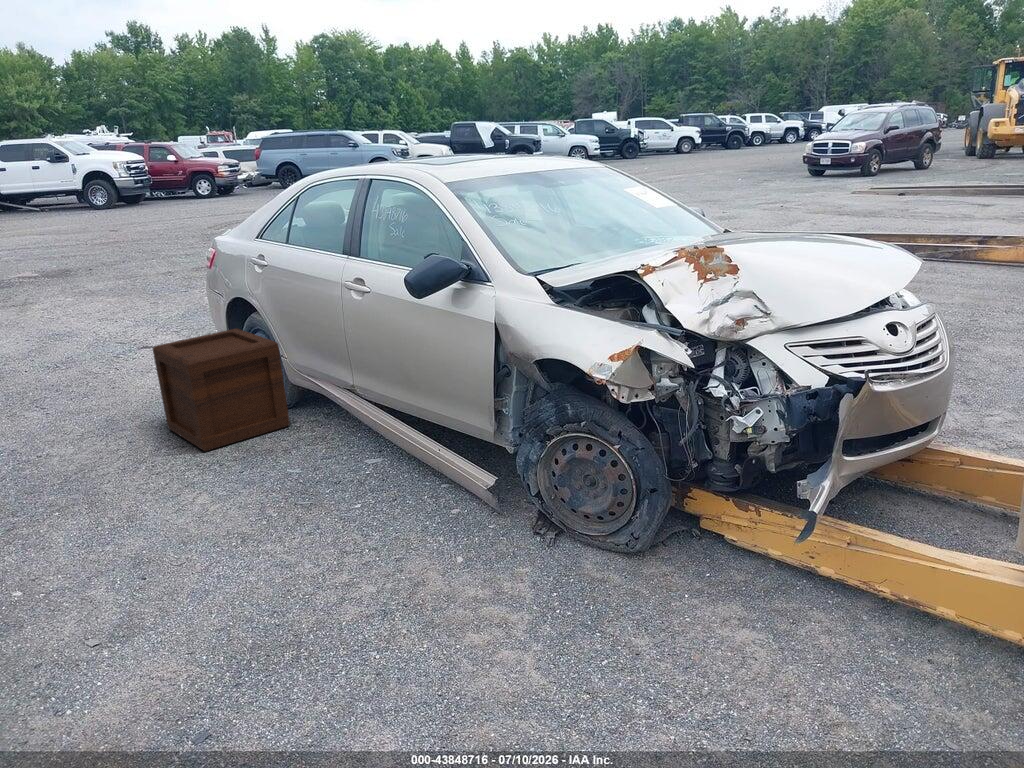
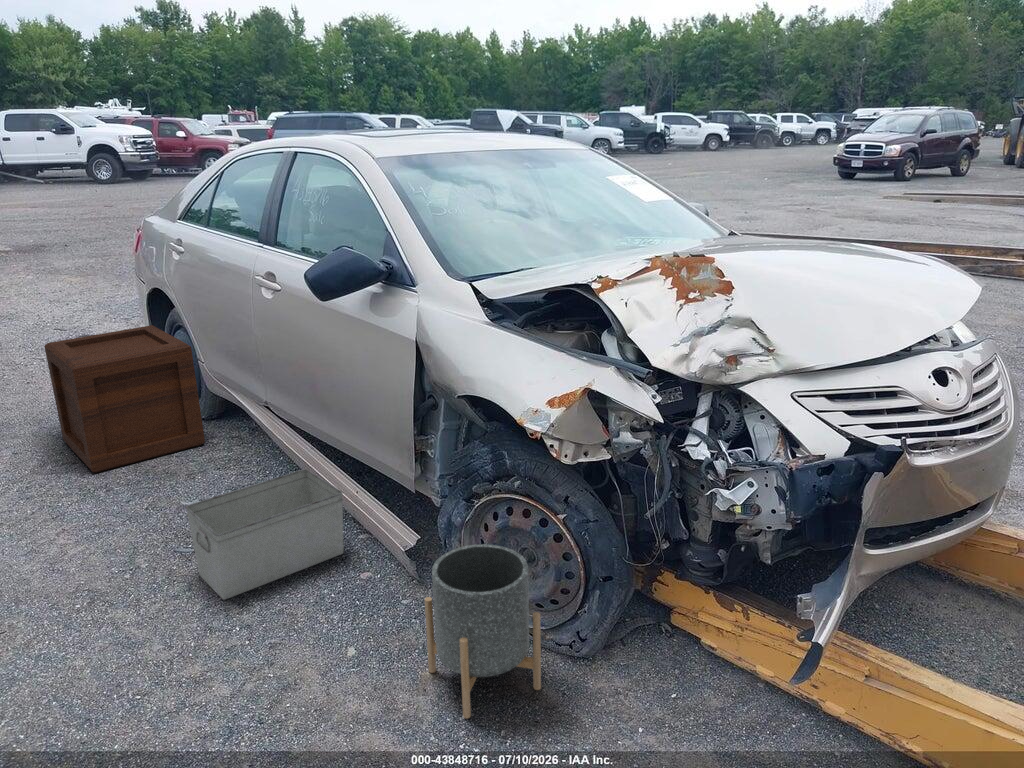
storage bin: none [309,434,431,534] -> present [186,469,344,600]
planter: none [516,473,607,599] -> present [425,544,541,719]

